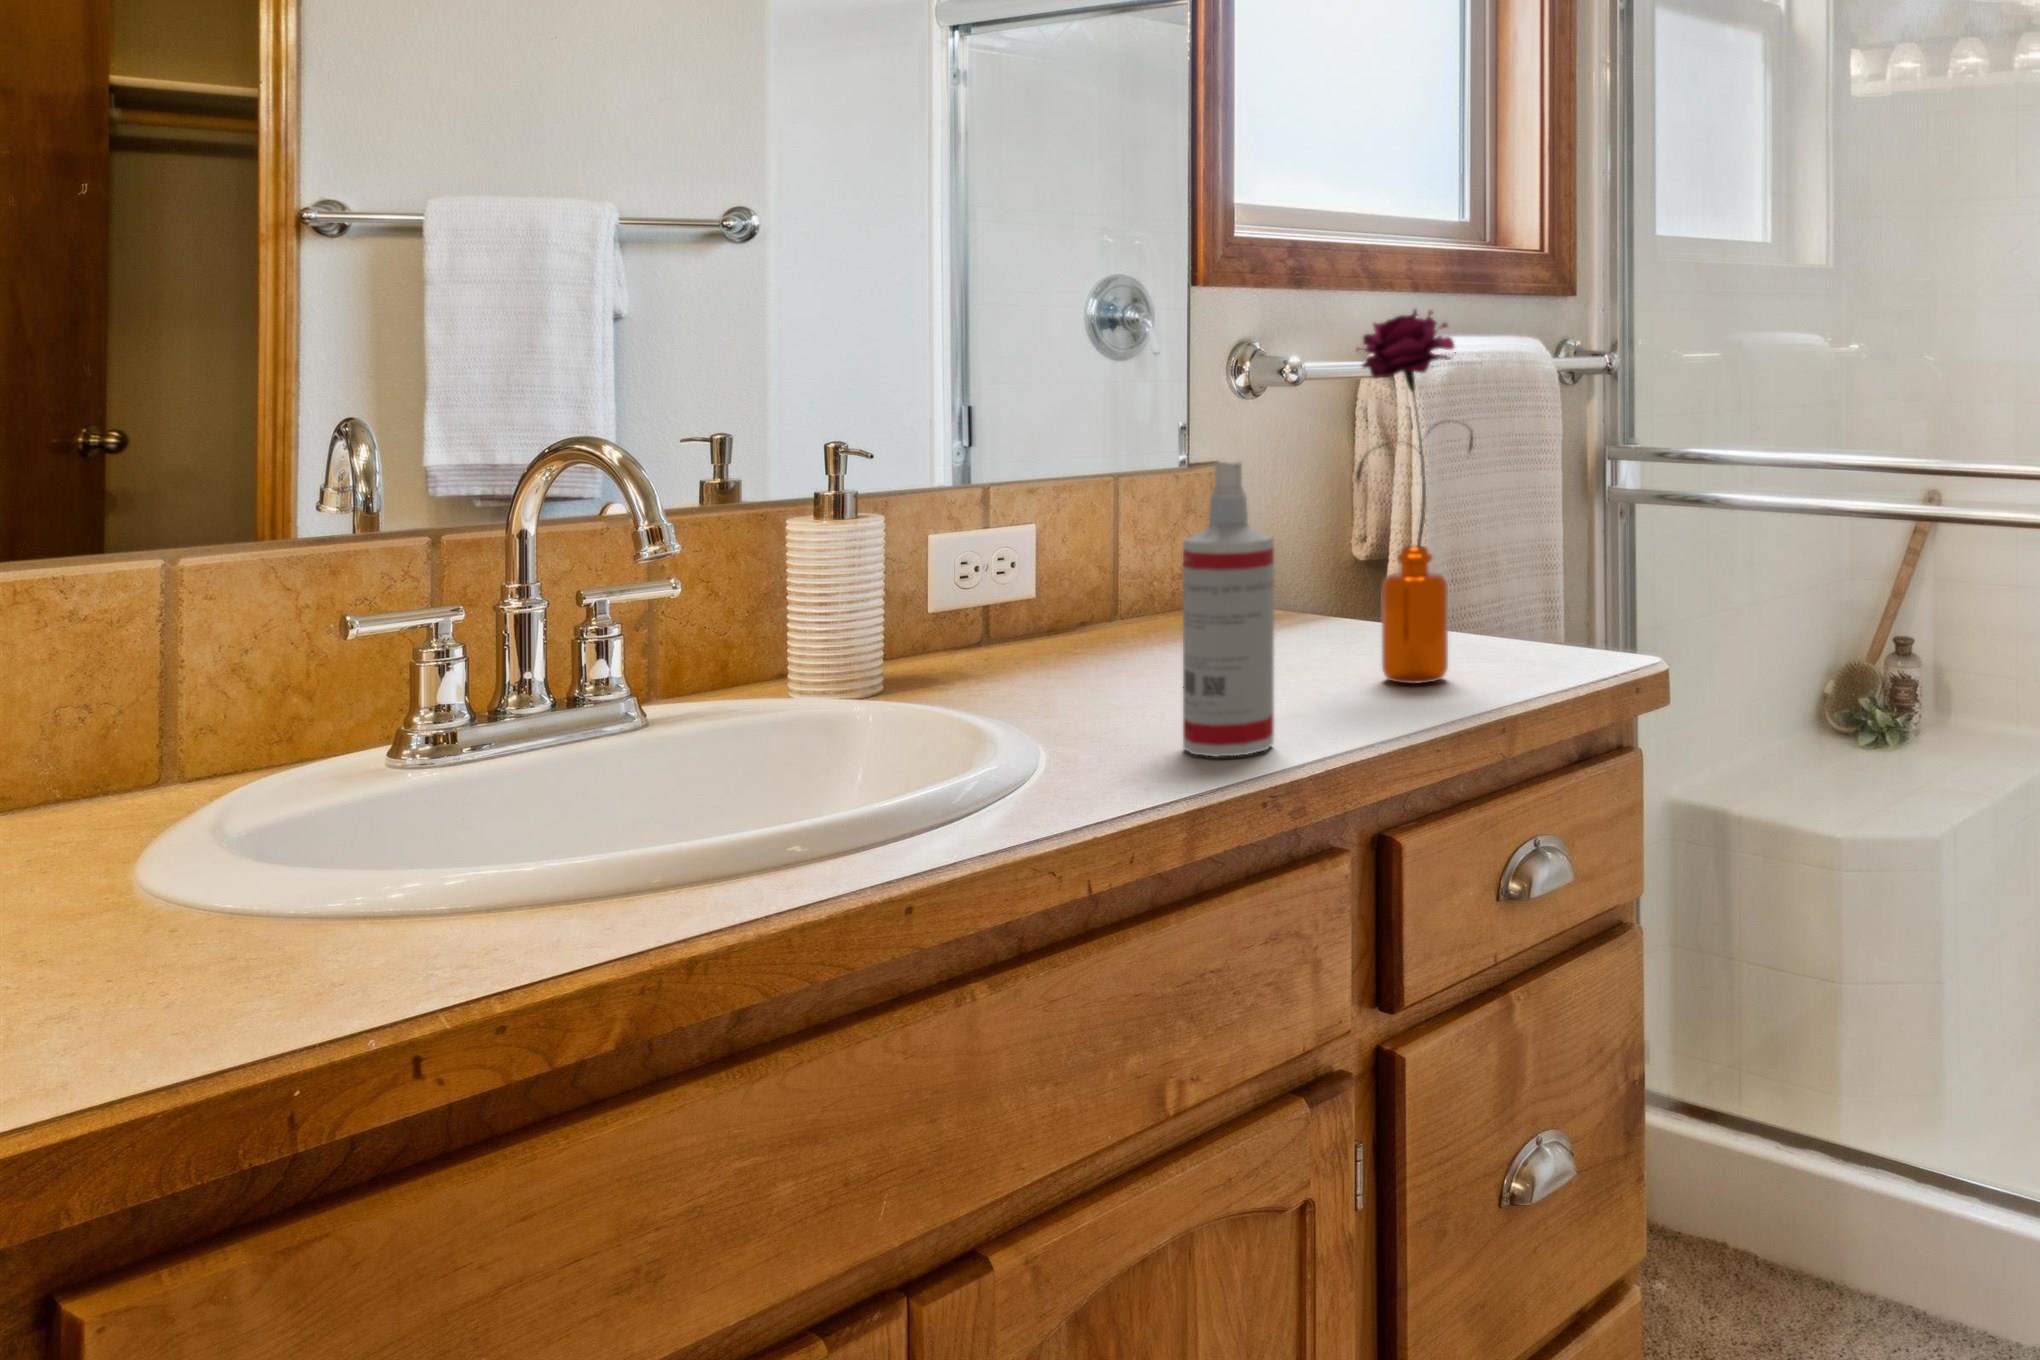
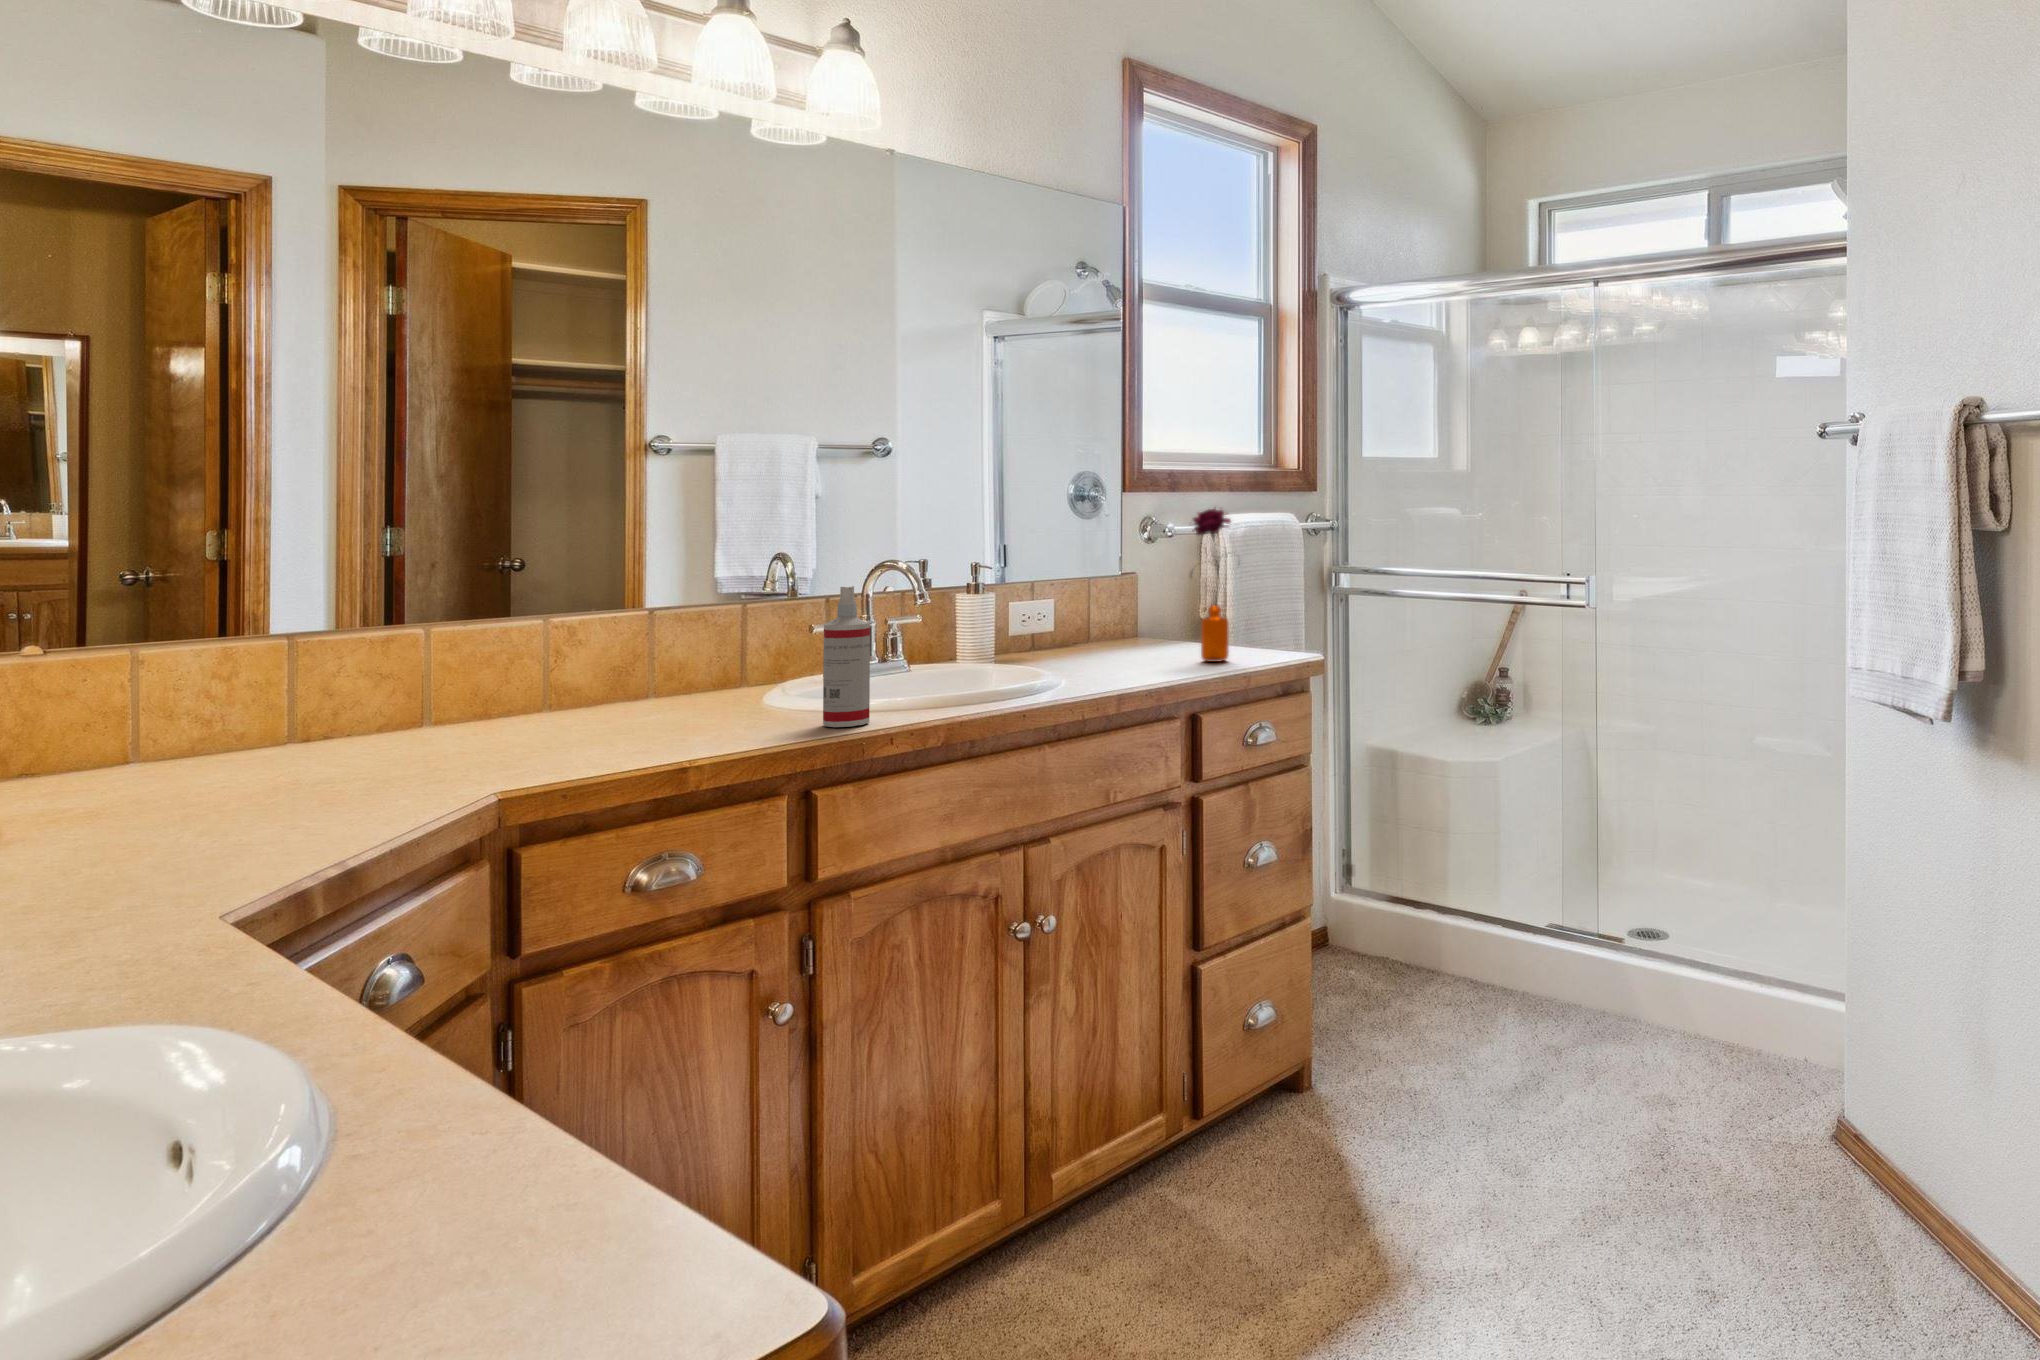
spray bottle: present [1183,461,1274,756] -> present [823,586,870,727]

